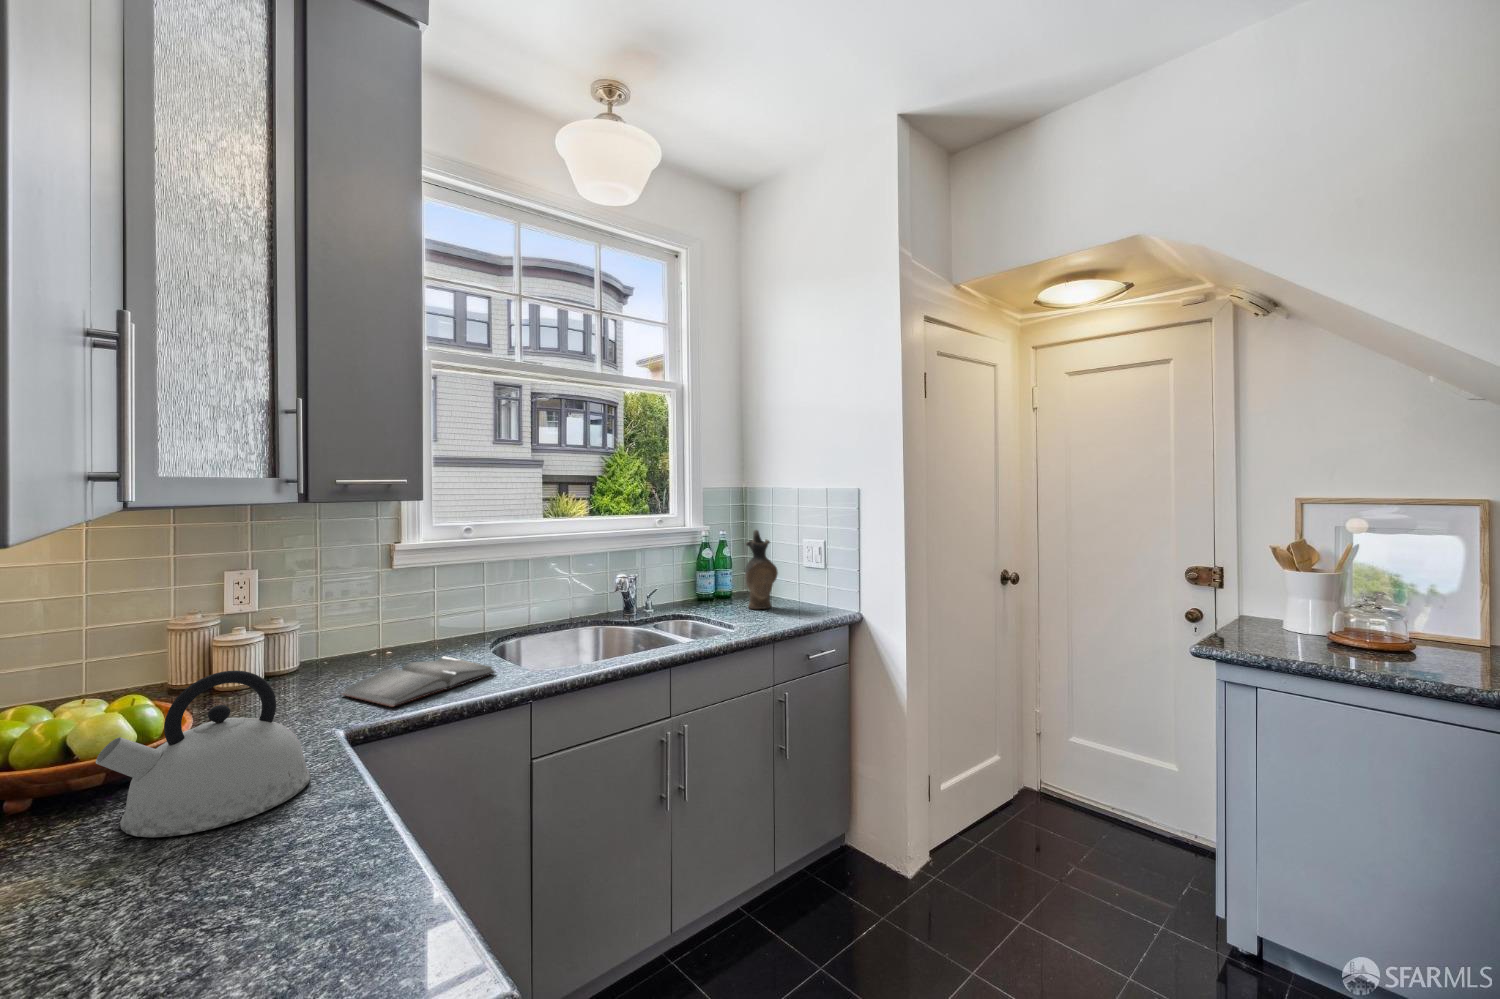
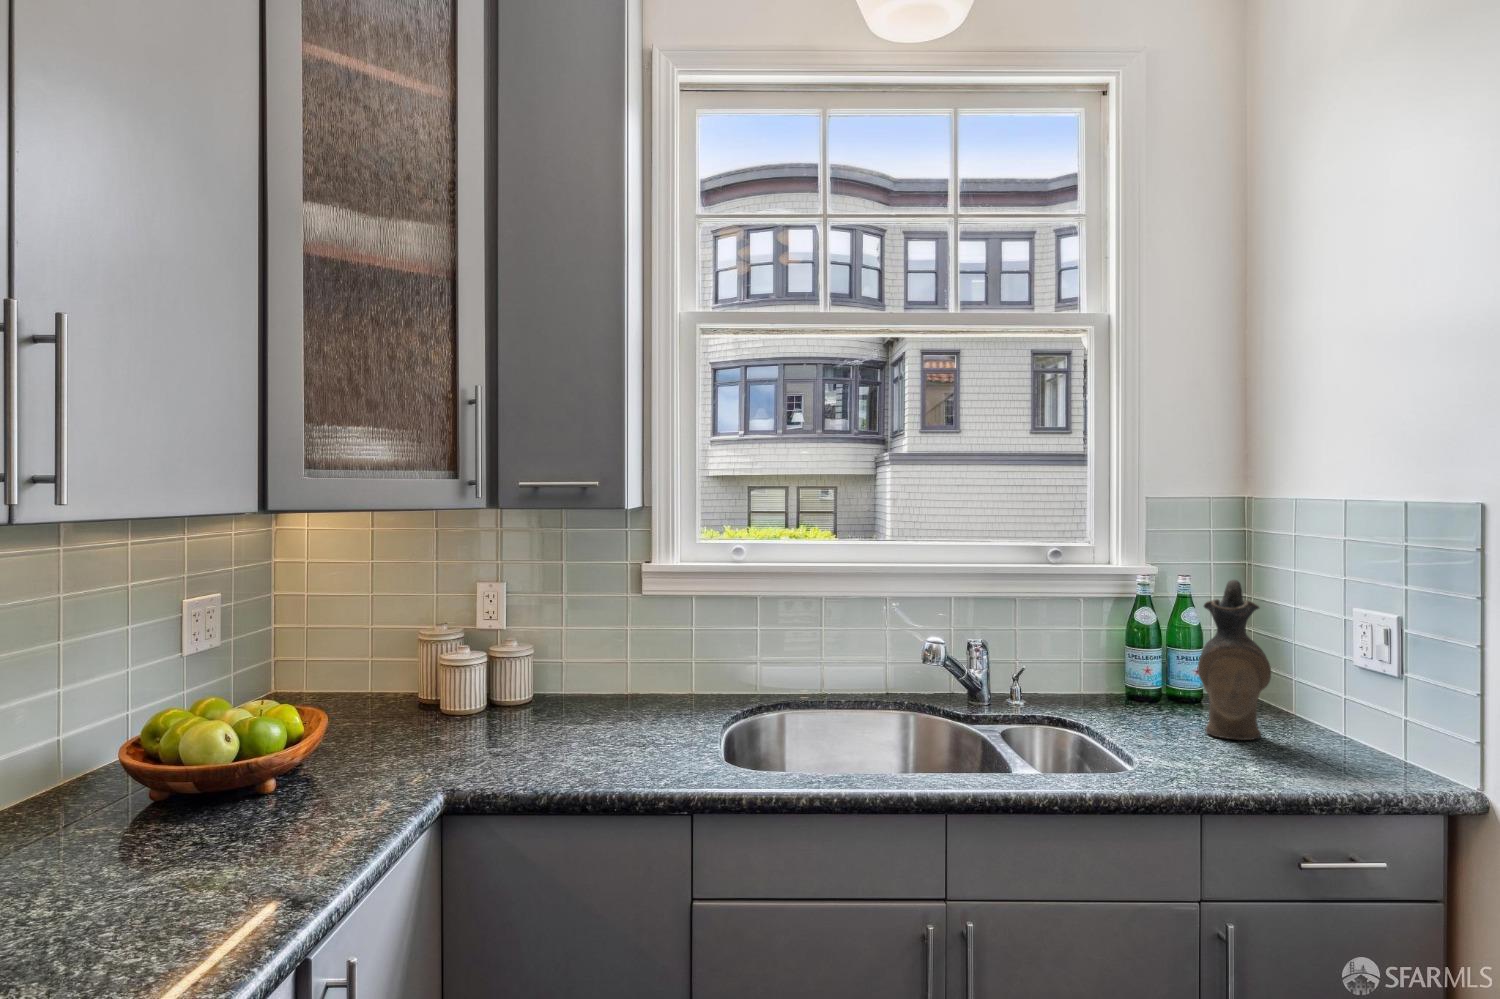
hardback book: present [342,656,496,707] -> none [508,719,679,776]
kettle: present [96,671,311,837] -> none [134,696,341,877]

